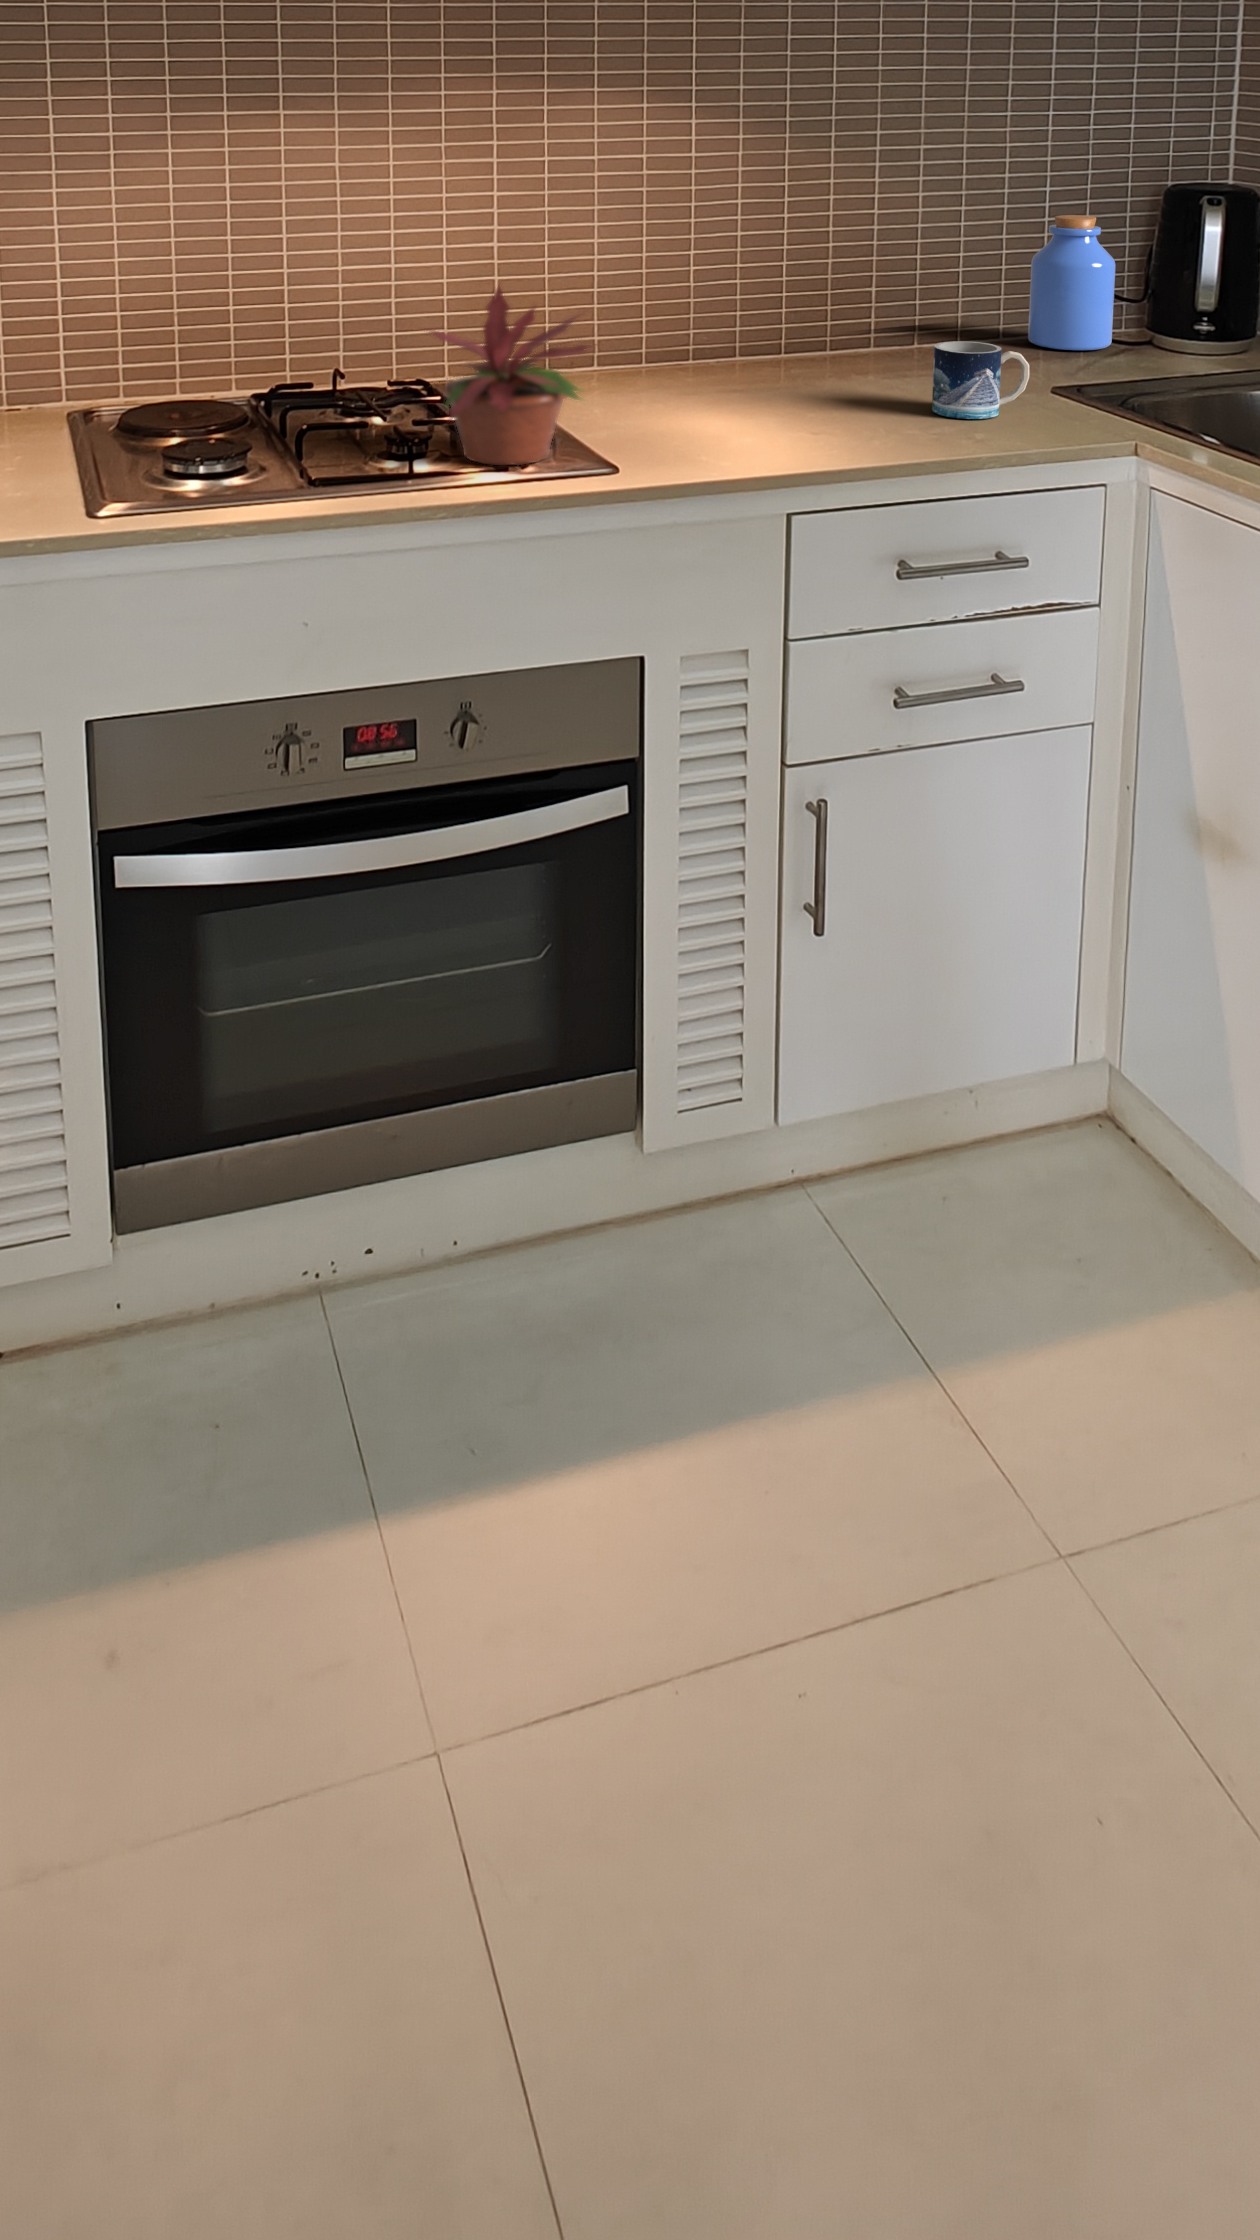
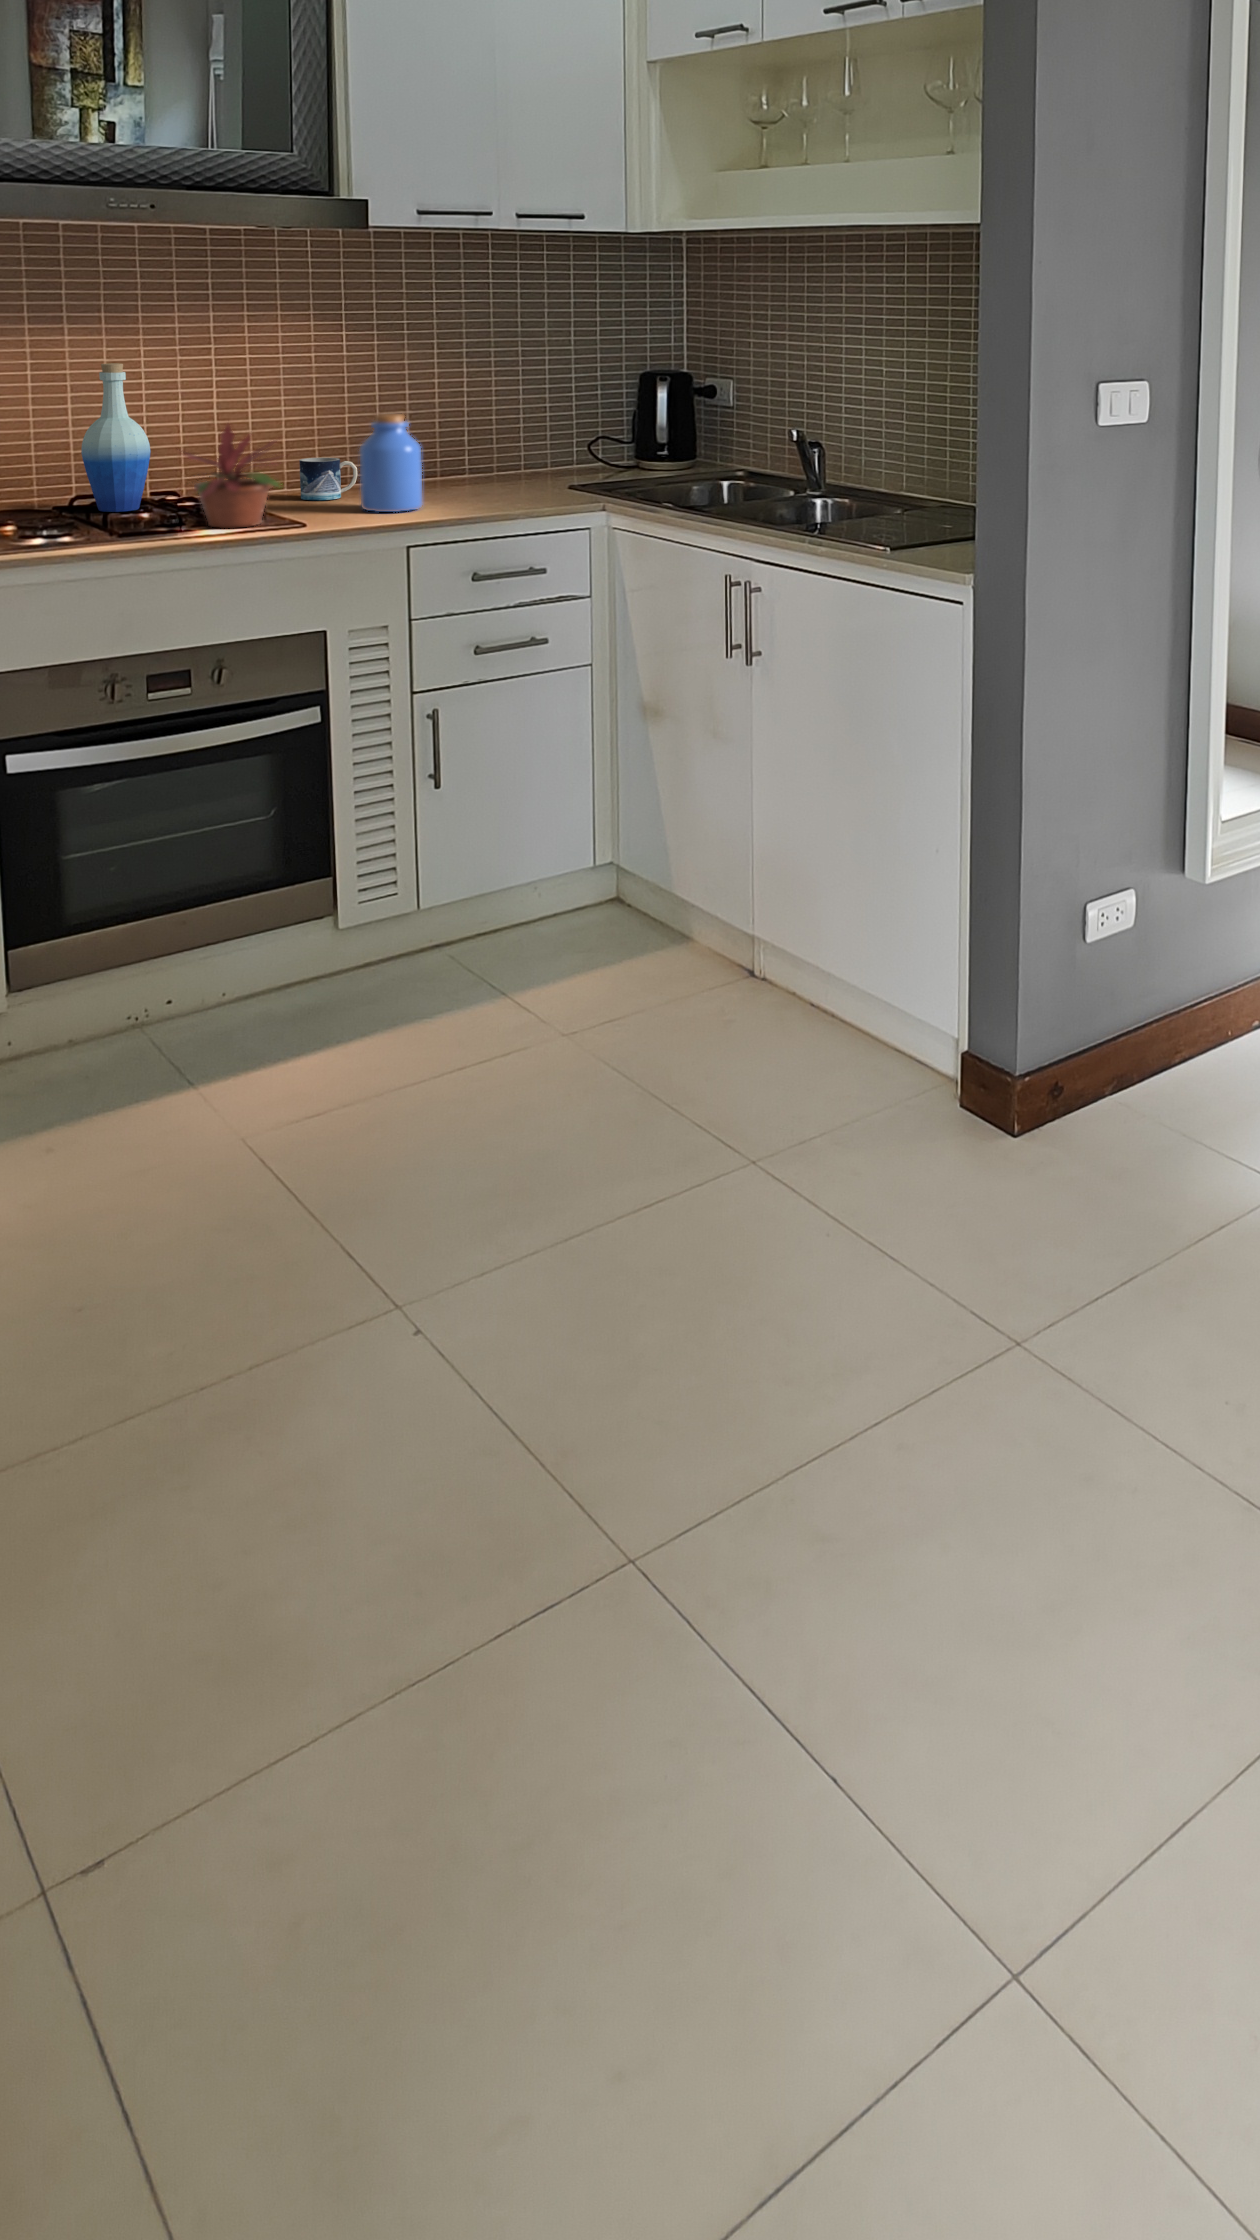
bottle: none [296,170,395,406] -> present [81,363,151,512]
jar: present [1028,215,1116,350] -> present [360,414,422,512]
mug: present [932,341,1029,419] -> present [299,458,357,500]

